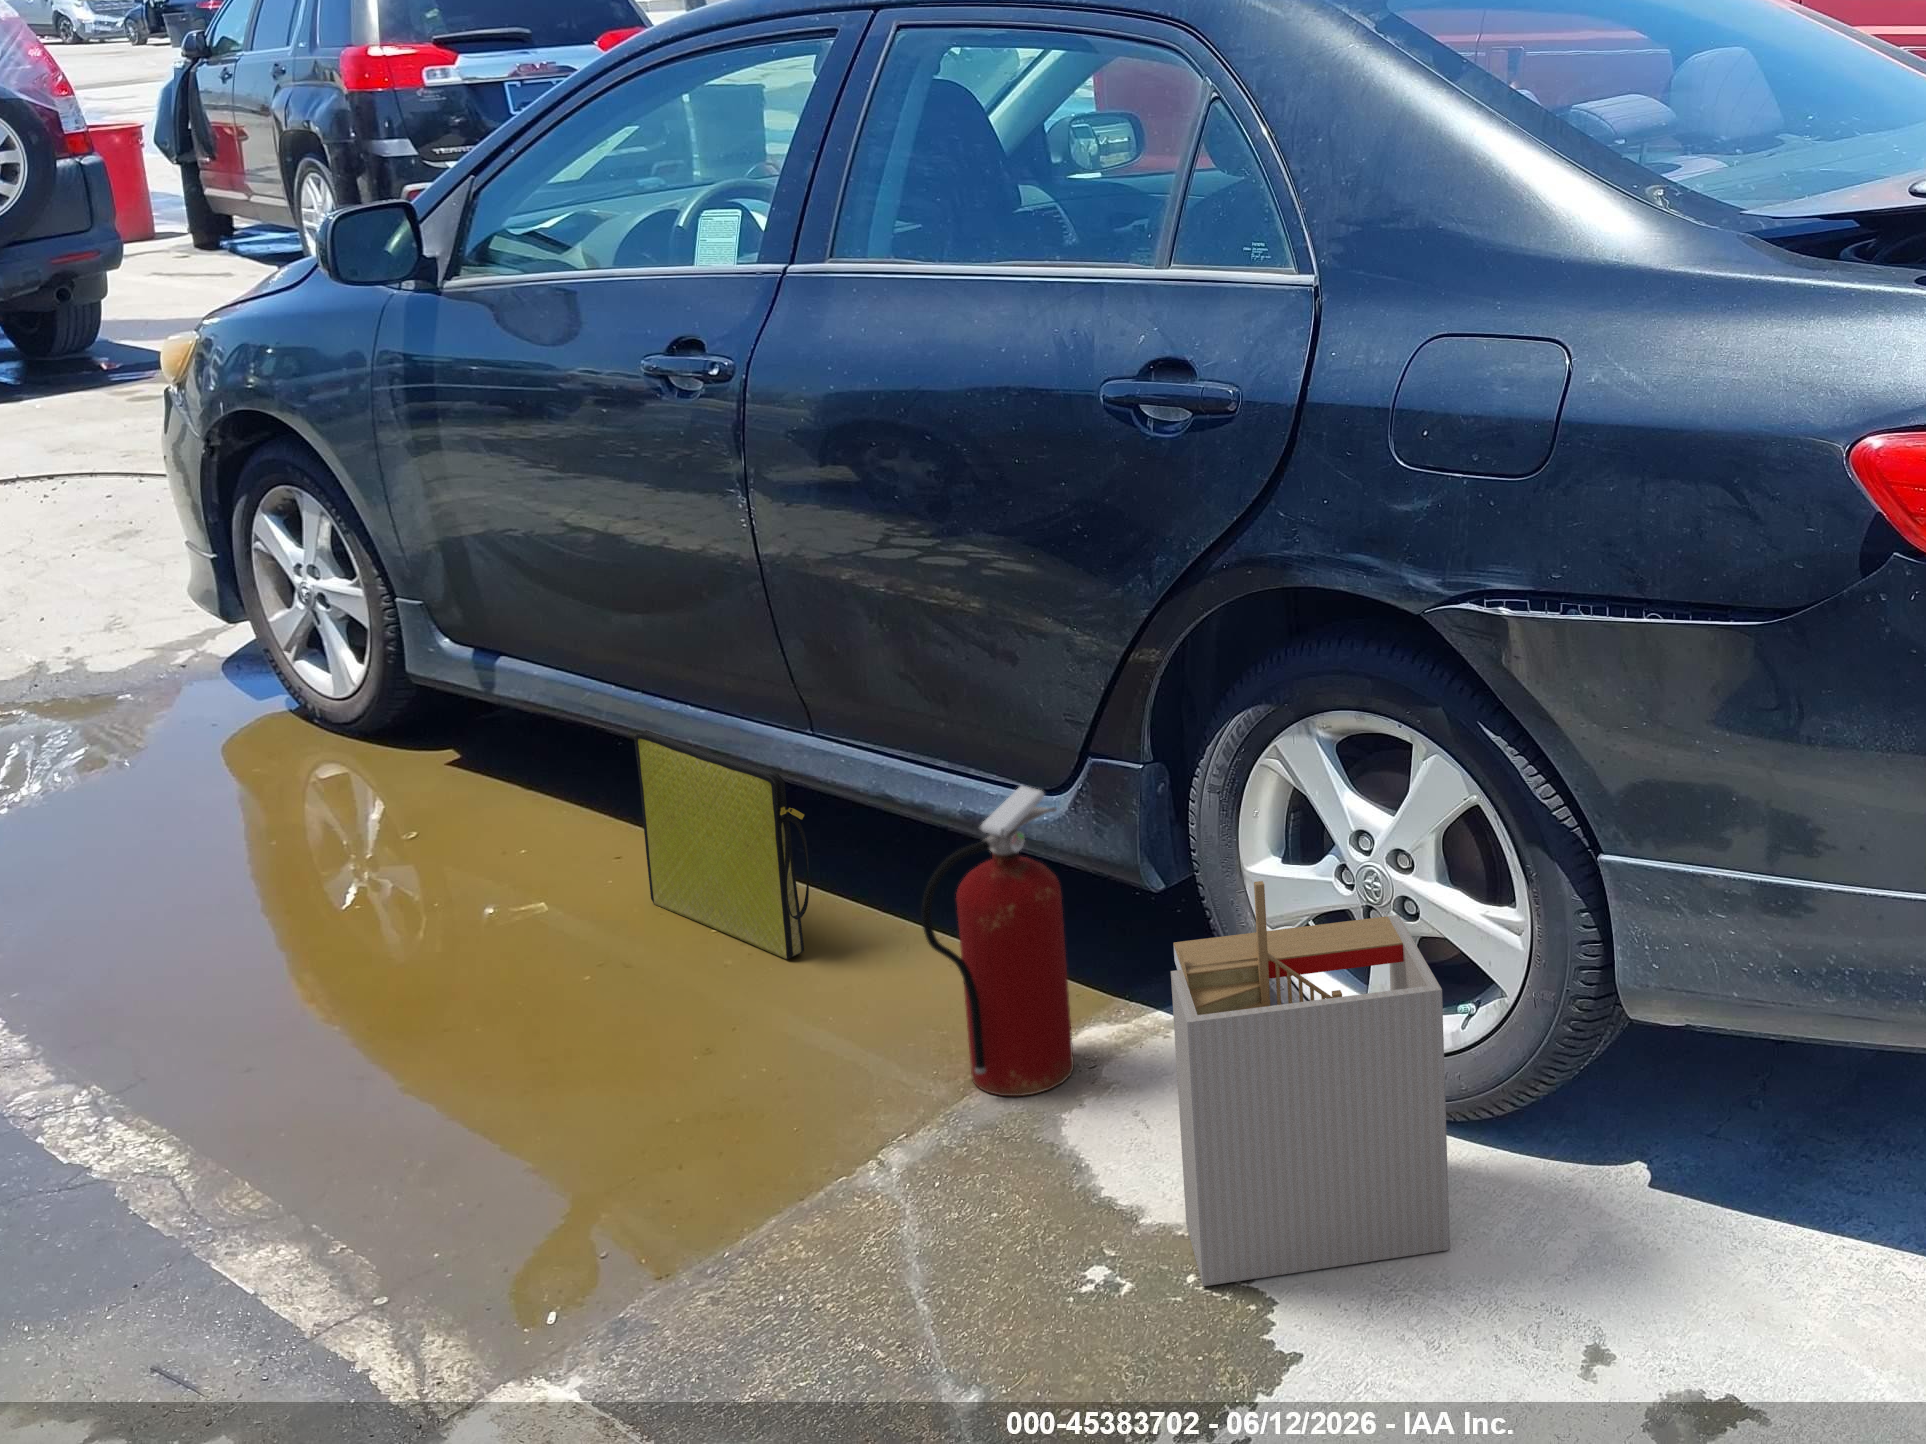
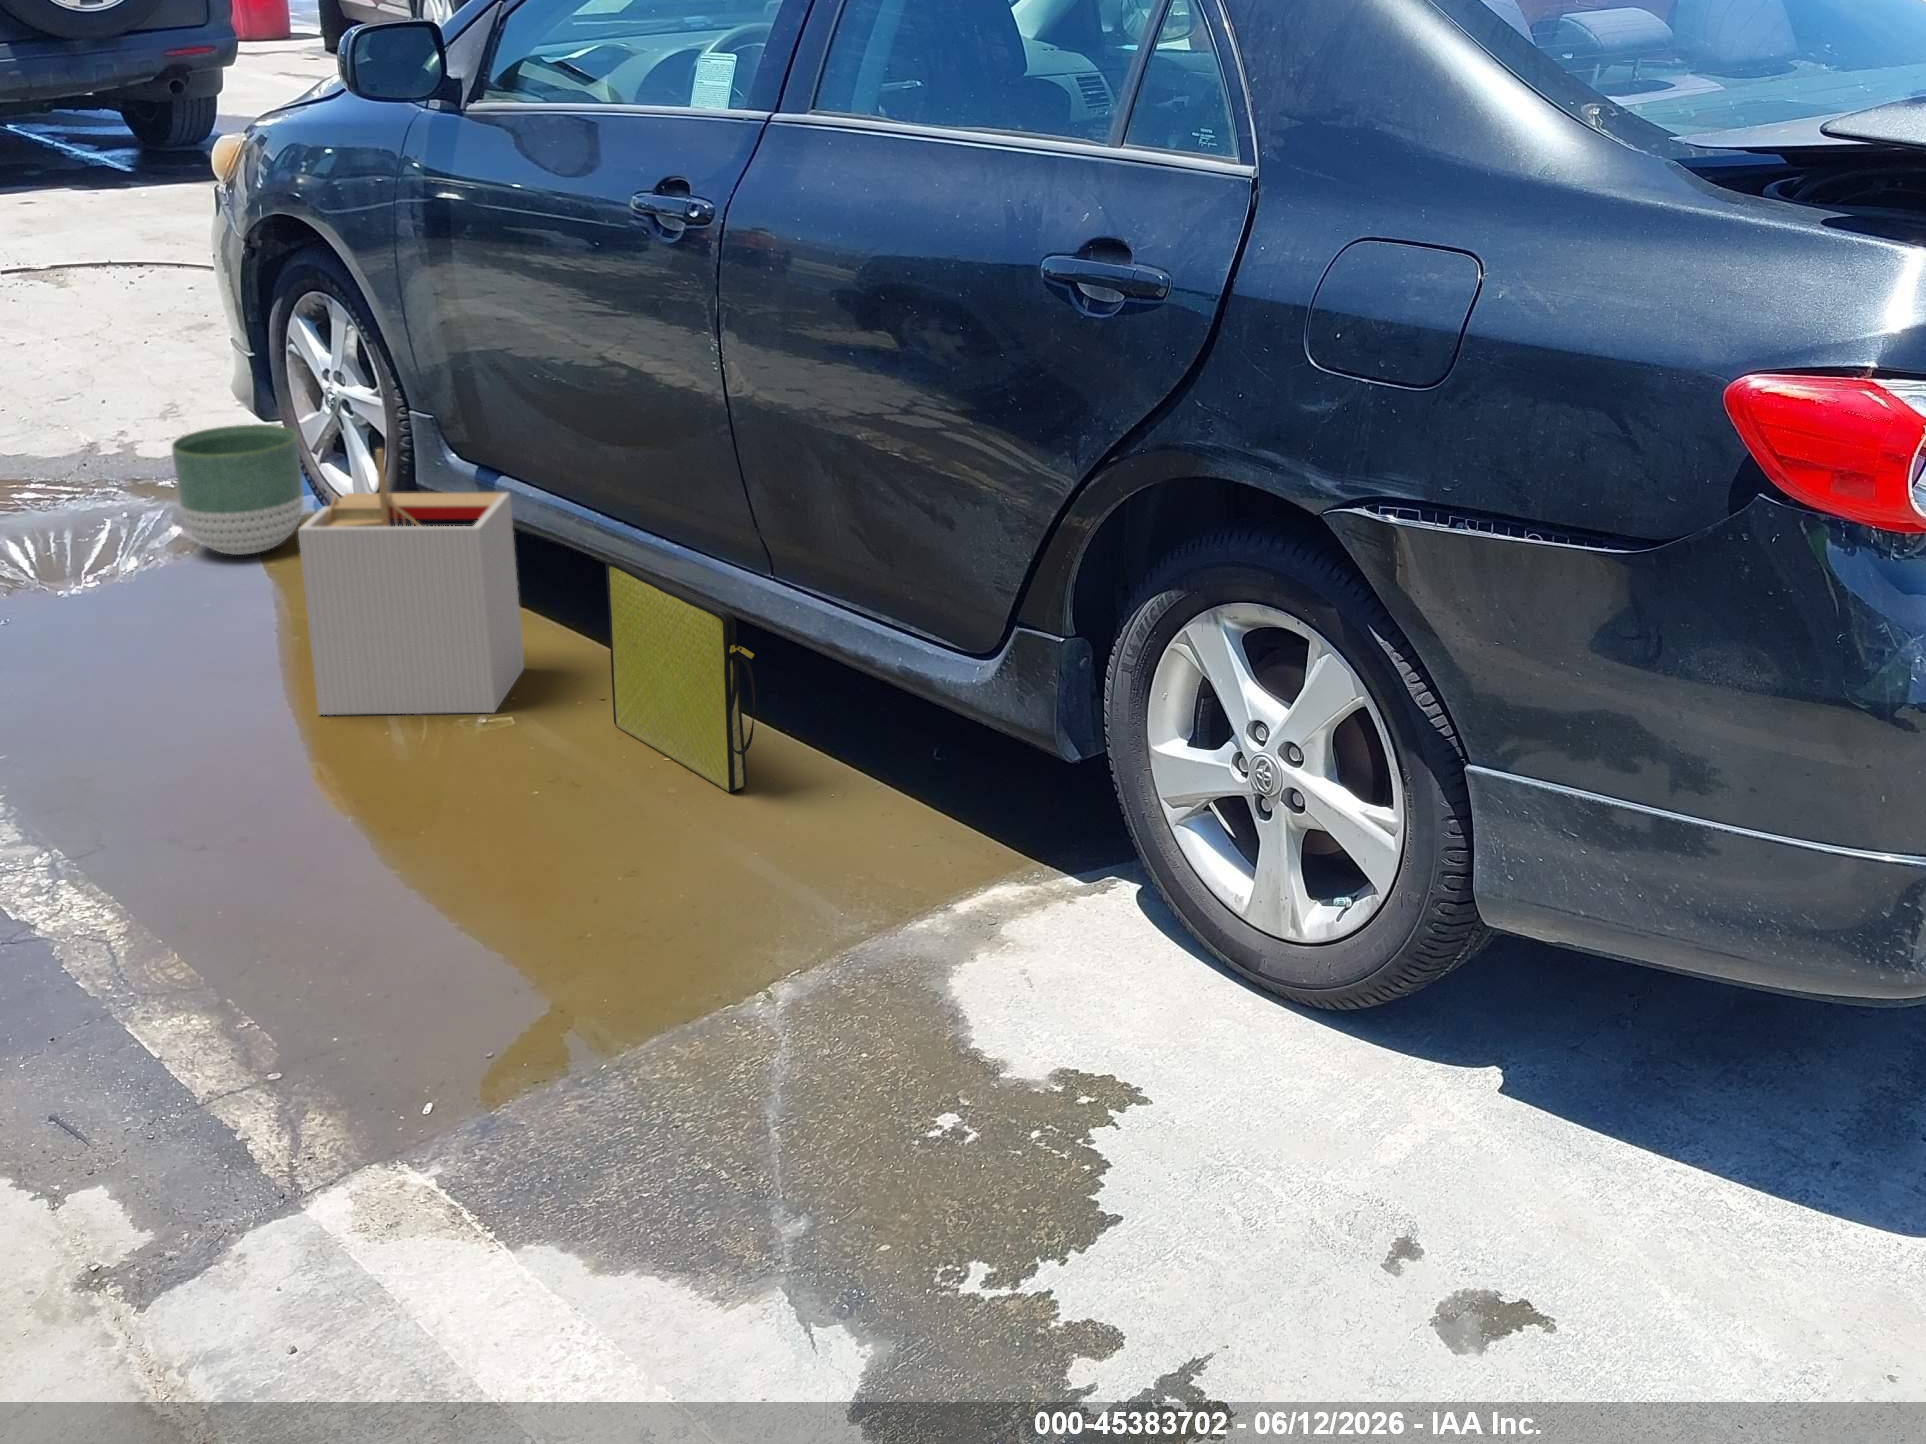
planter: none [143,628,281,765] -> present [172,425,303,555]
fire extinguisher: present [922,786,1074,1096] -> none [828,645,978,945]
storage bin: present [1171,881,1450,1286] -> present [298,449,524,715]

